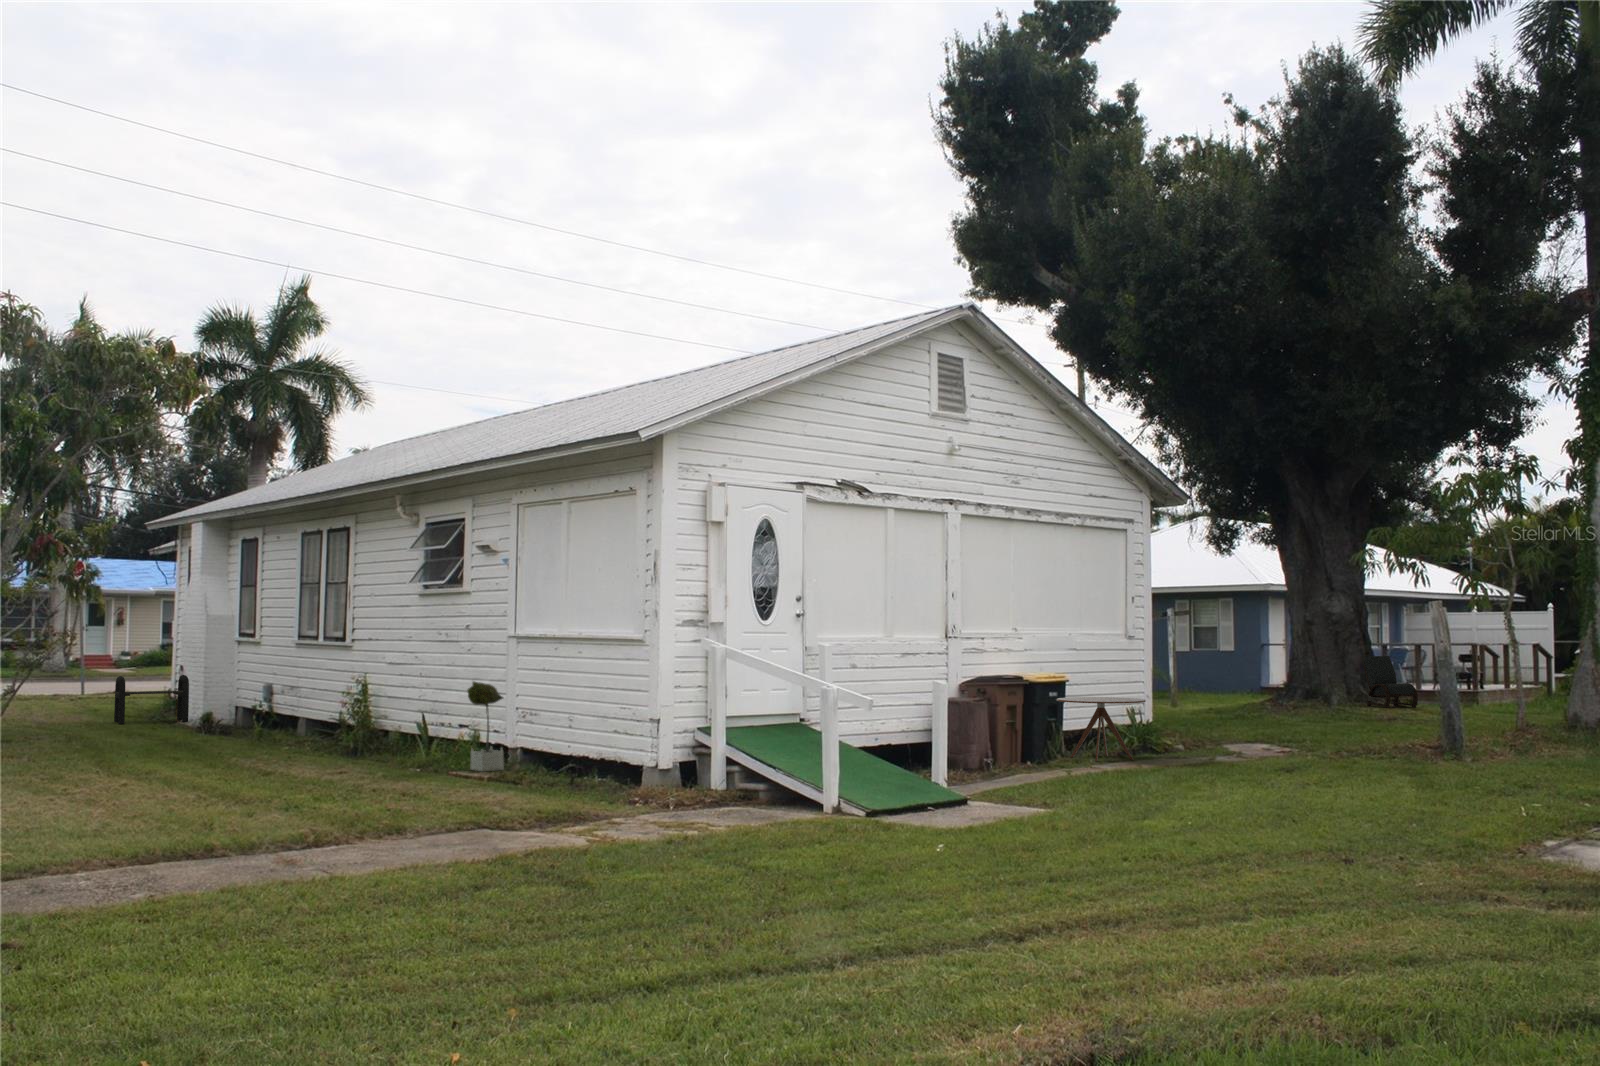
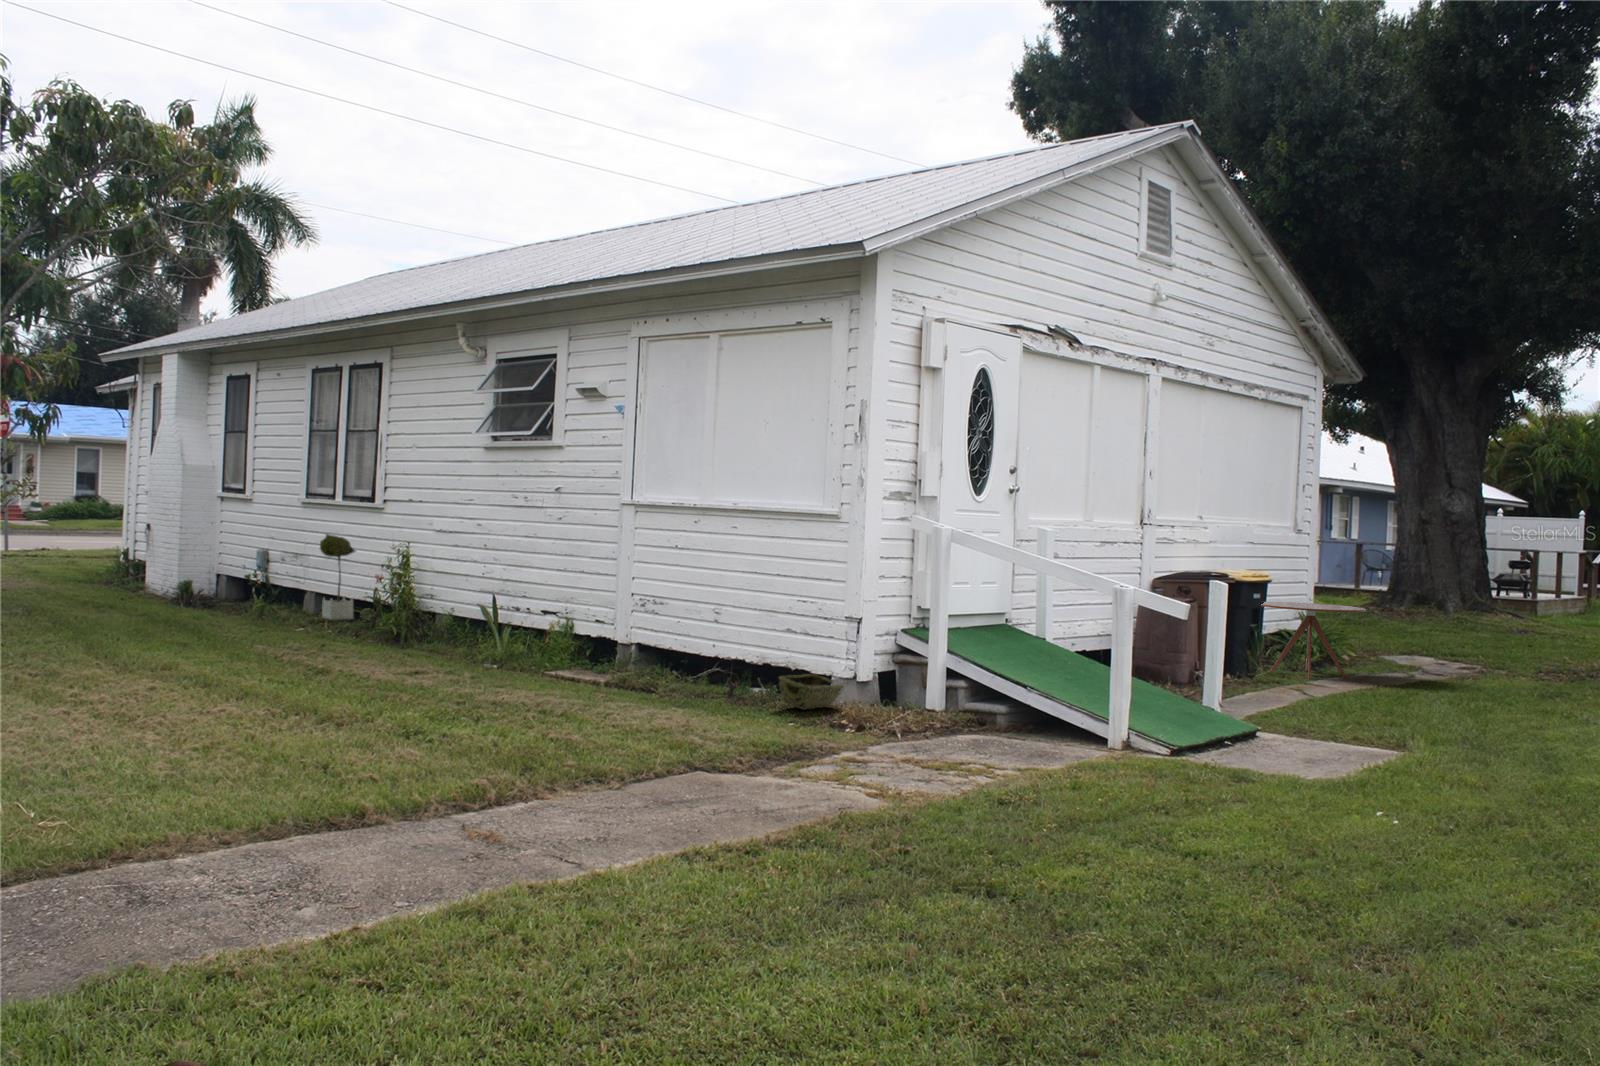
lounge chair: present [1364,656,1418,708] -> none [1456,562,1518,620]
bench: present [114,675,189,724] -> none [69,533,160,590]
potted tree: present [468,681,504,771] -> present [320,534,355,620]
woven basket: none [593,766,648,794] -> present [779,674,844,710]

